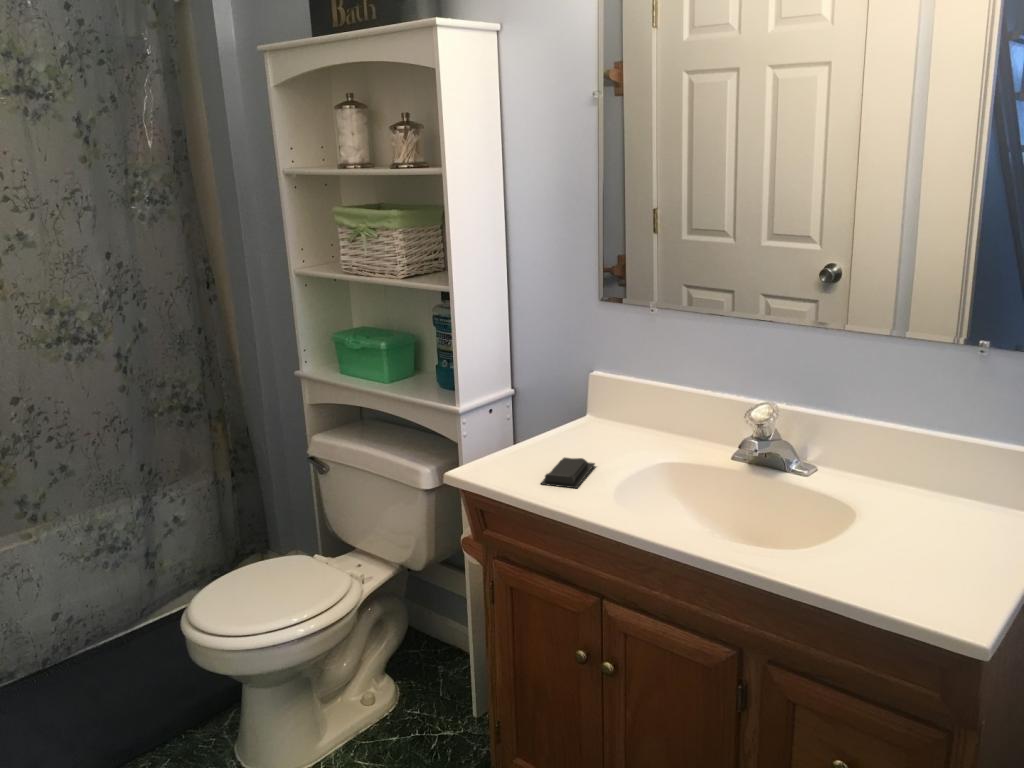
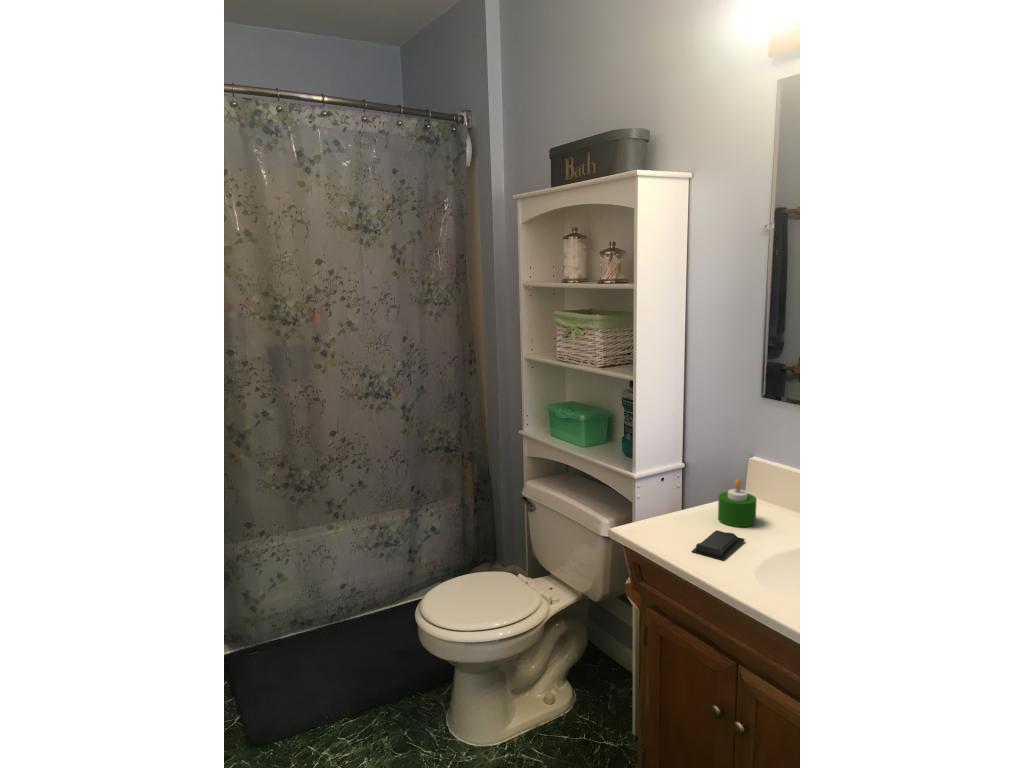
candle: none [561,397,603,452] -> present [718,479,757,527]

